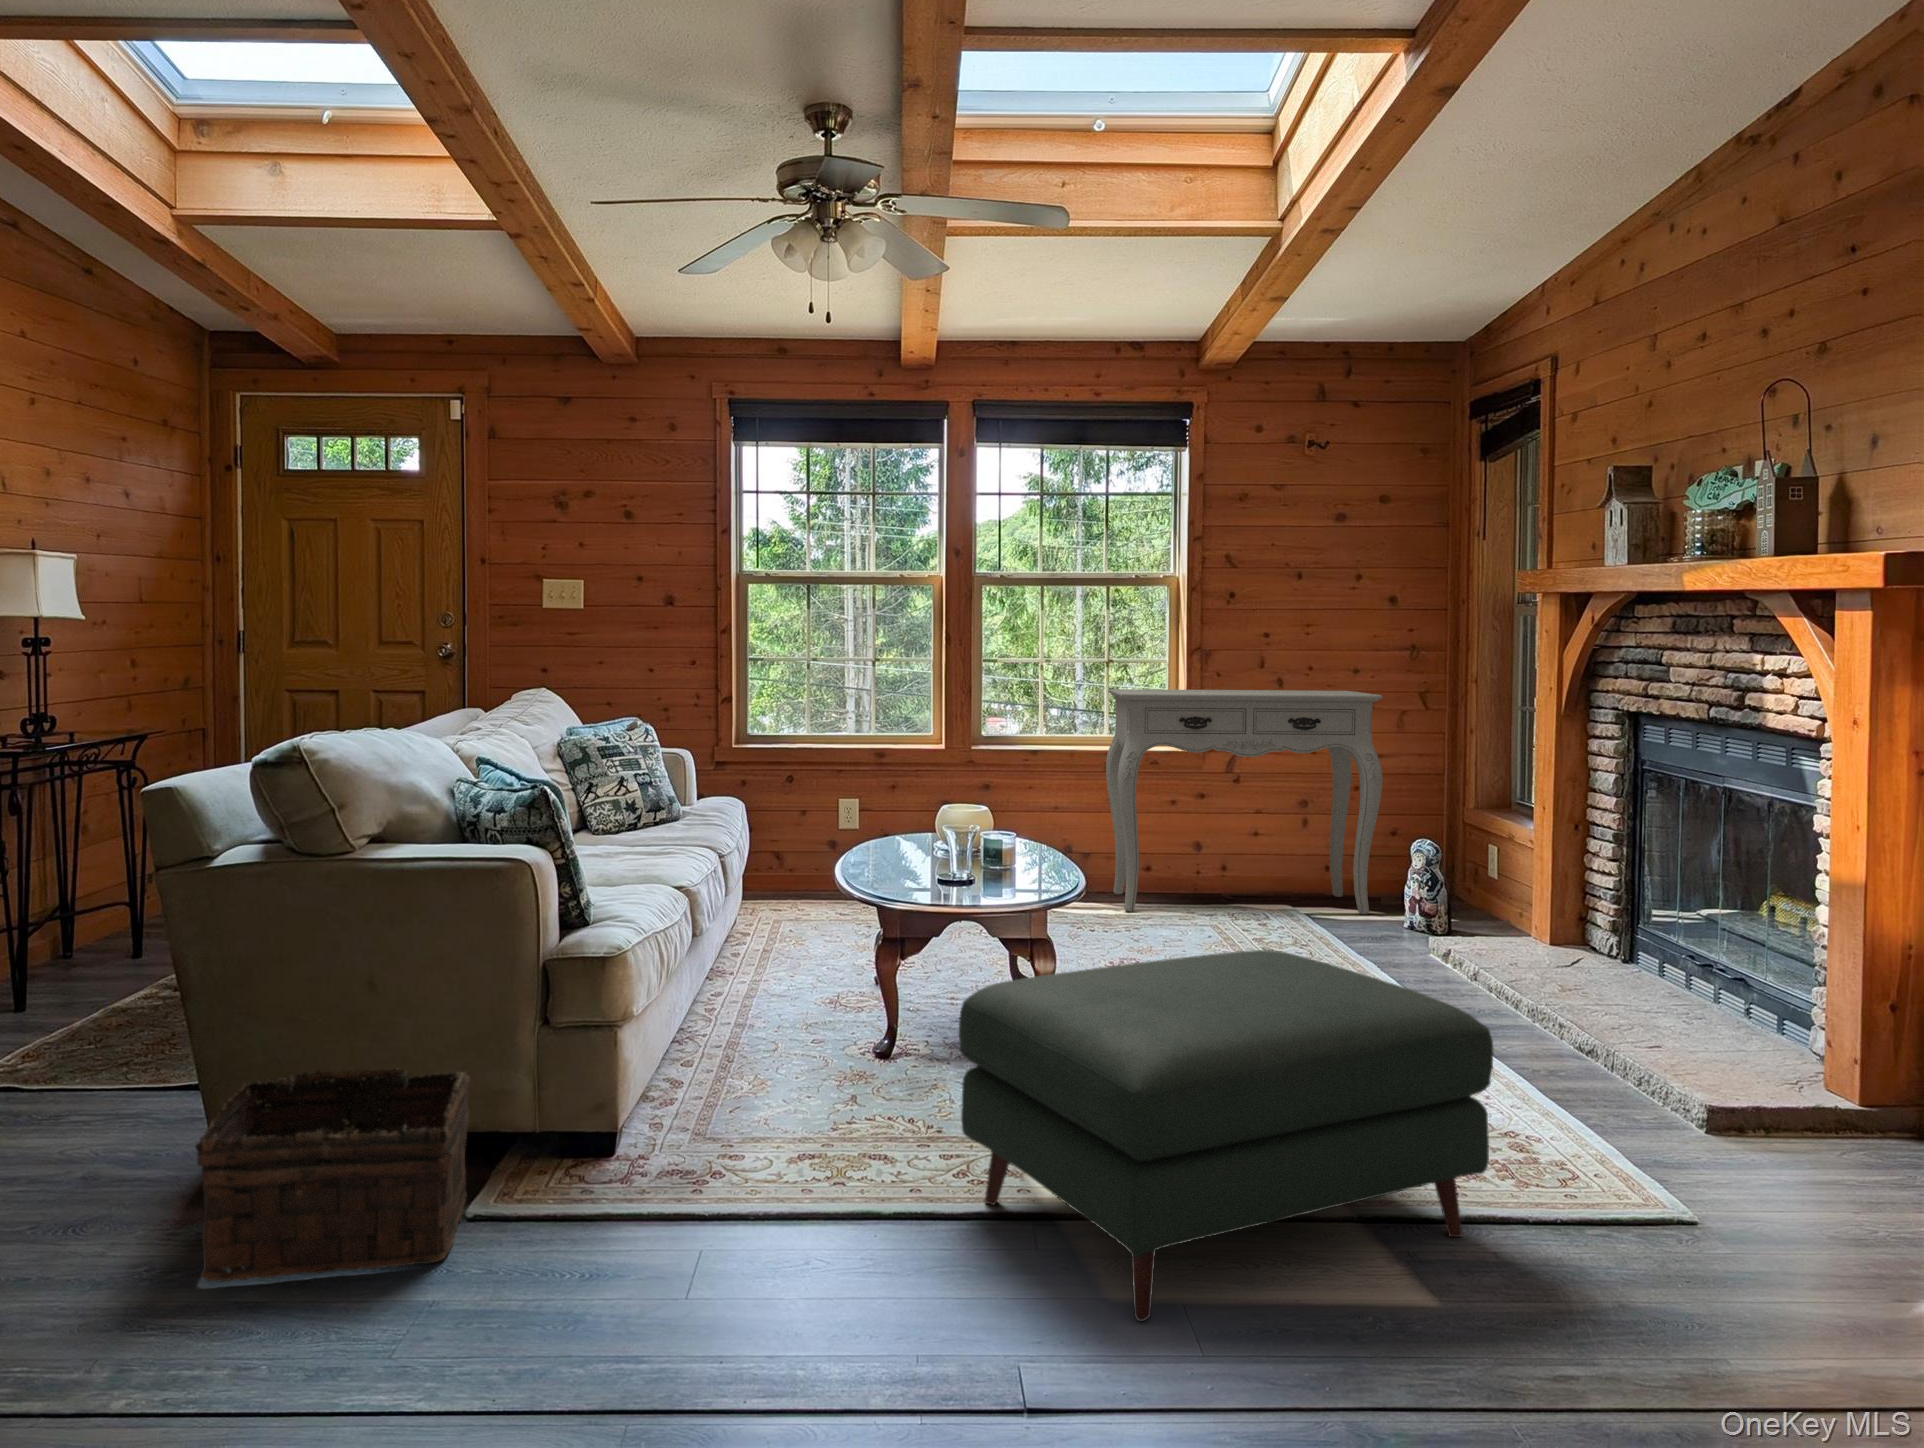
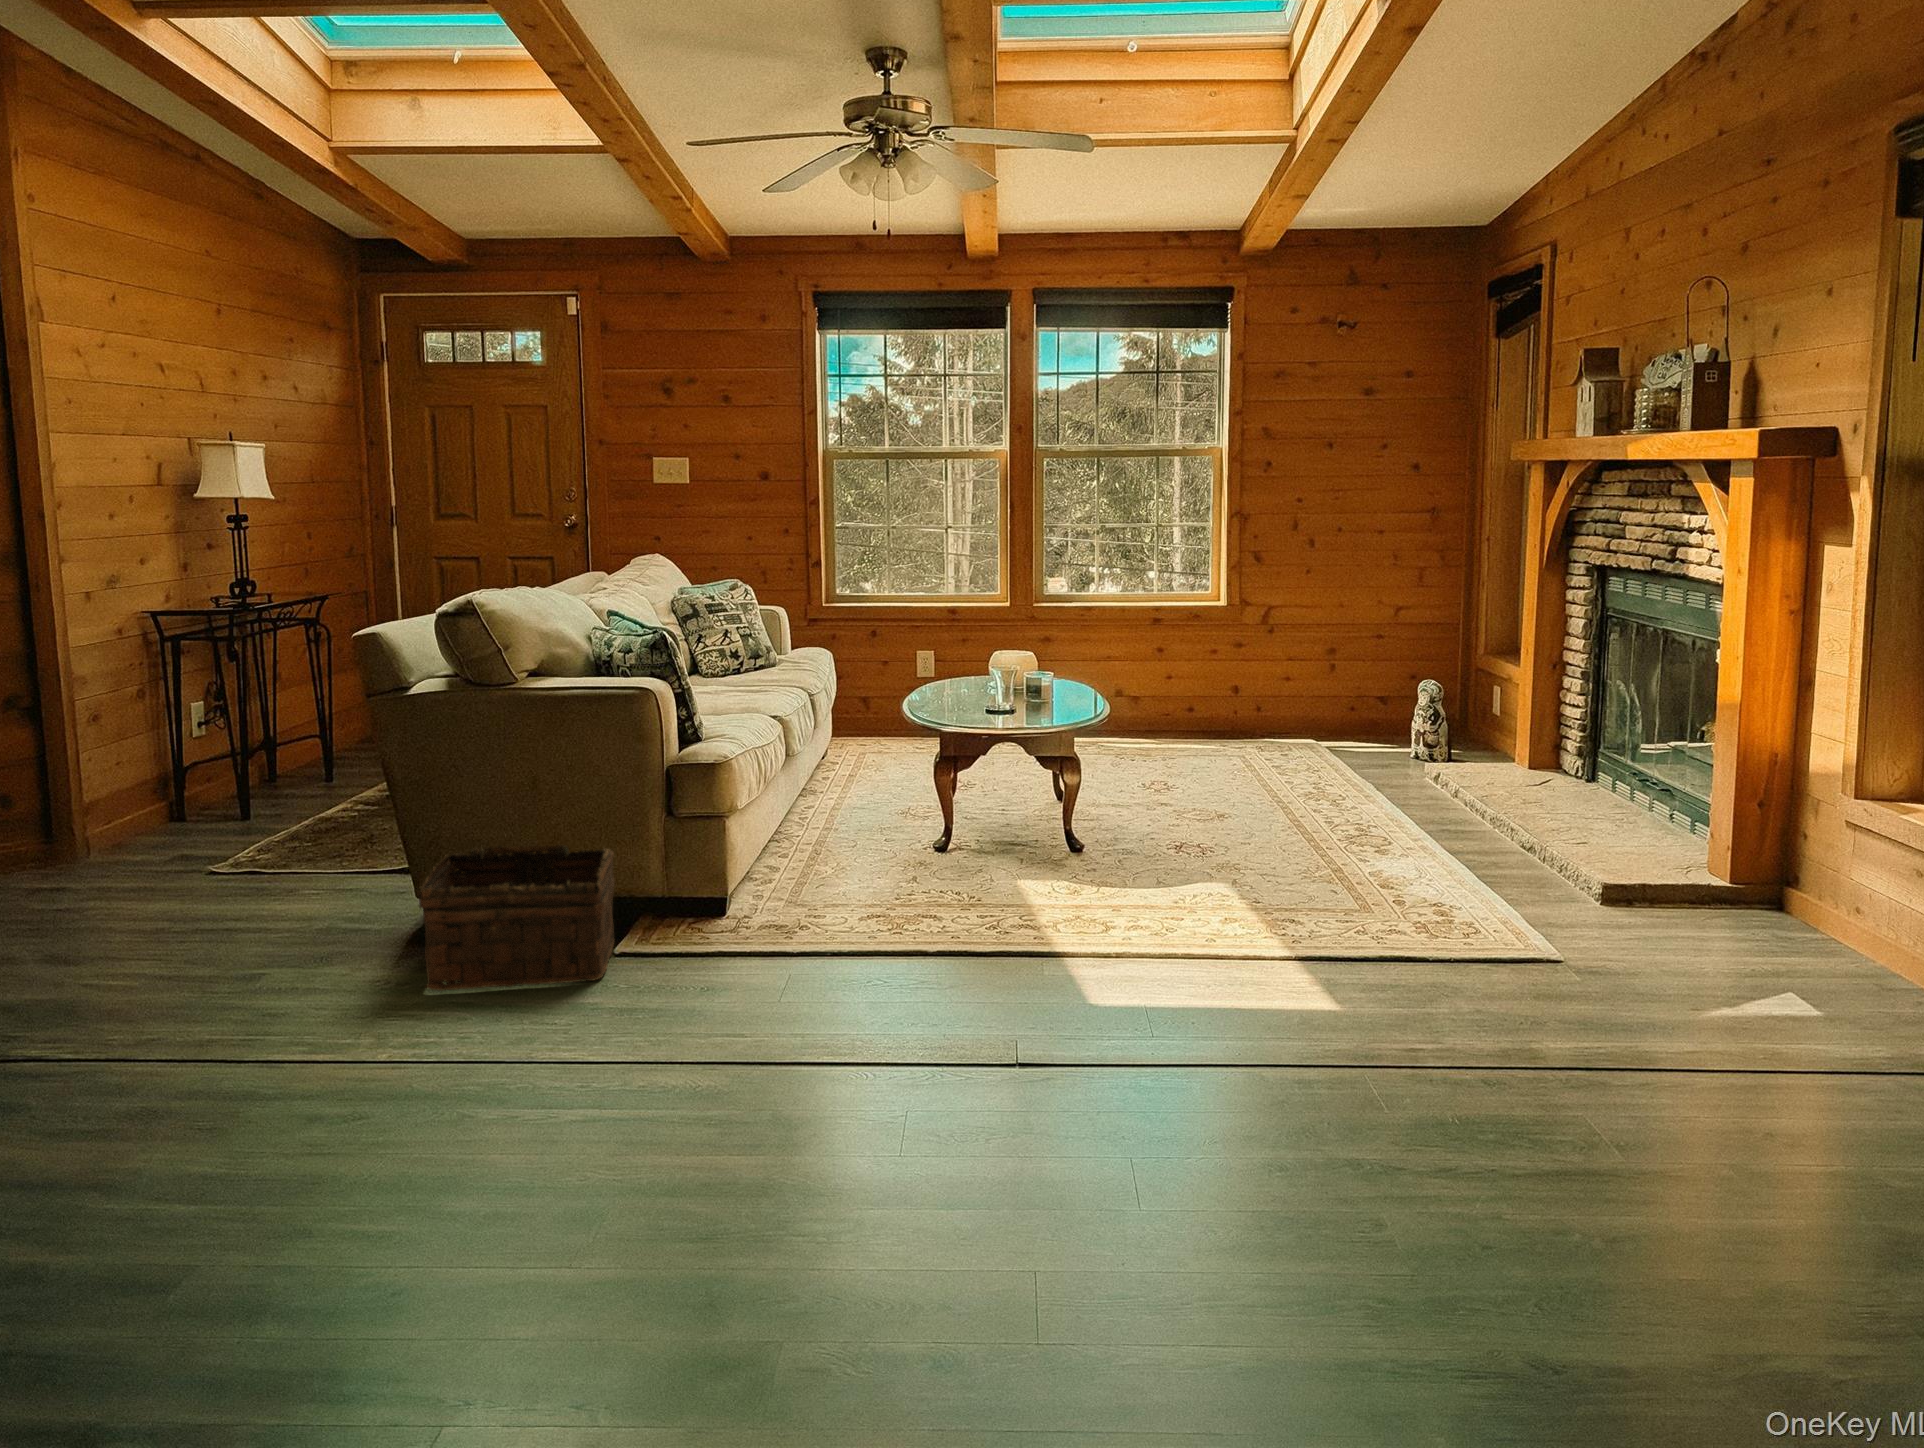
console table: present [1106,689,1383,914] -> none [1151,551,1393,746]
ottoman: present [959,950,1493,1321] -> none [988,758,1399,1017]

